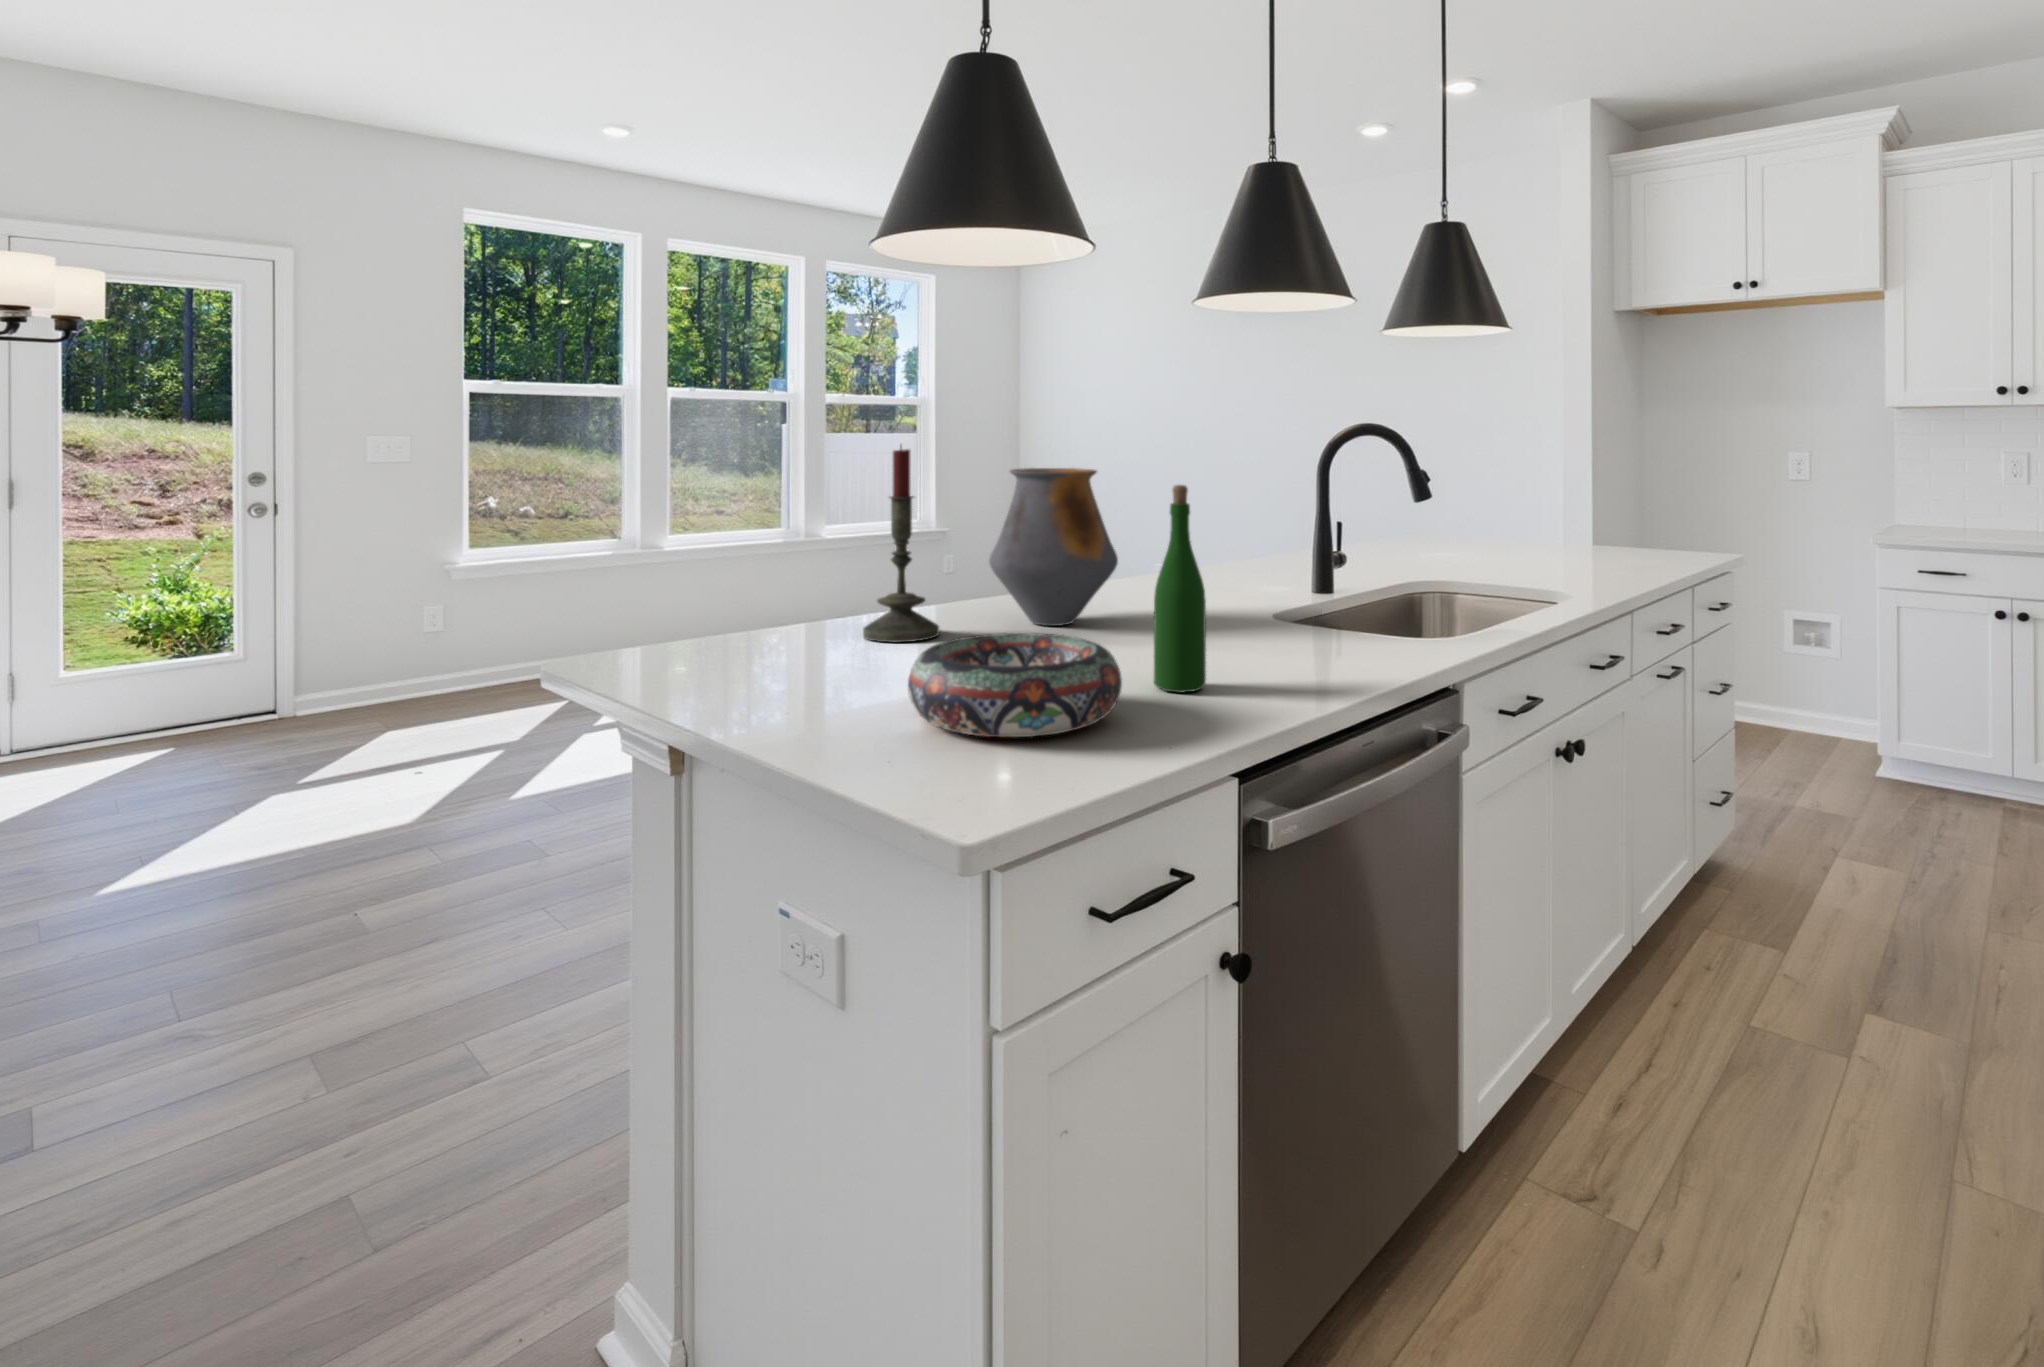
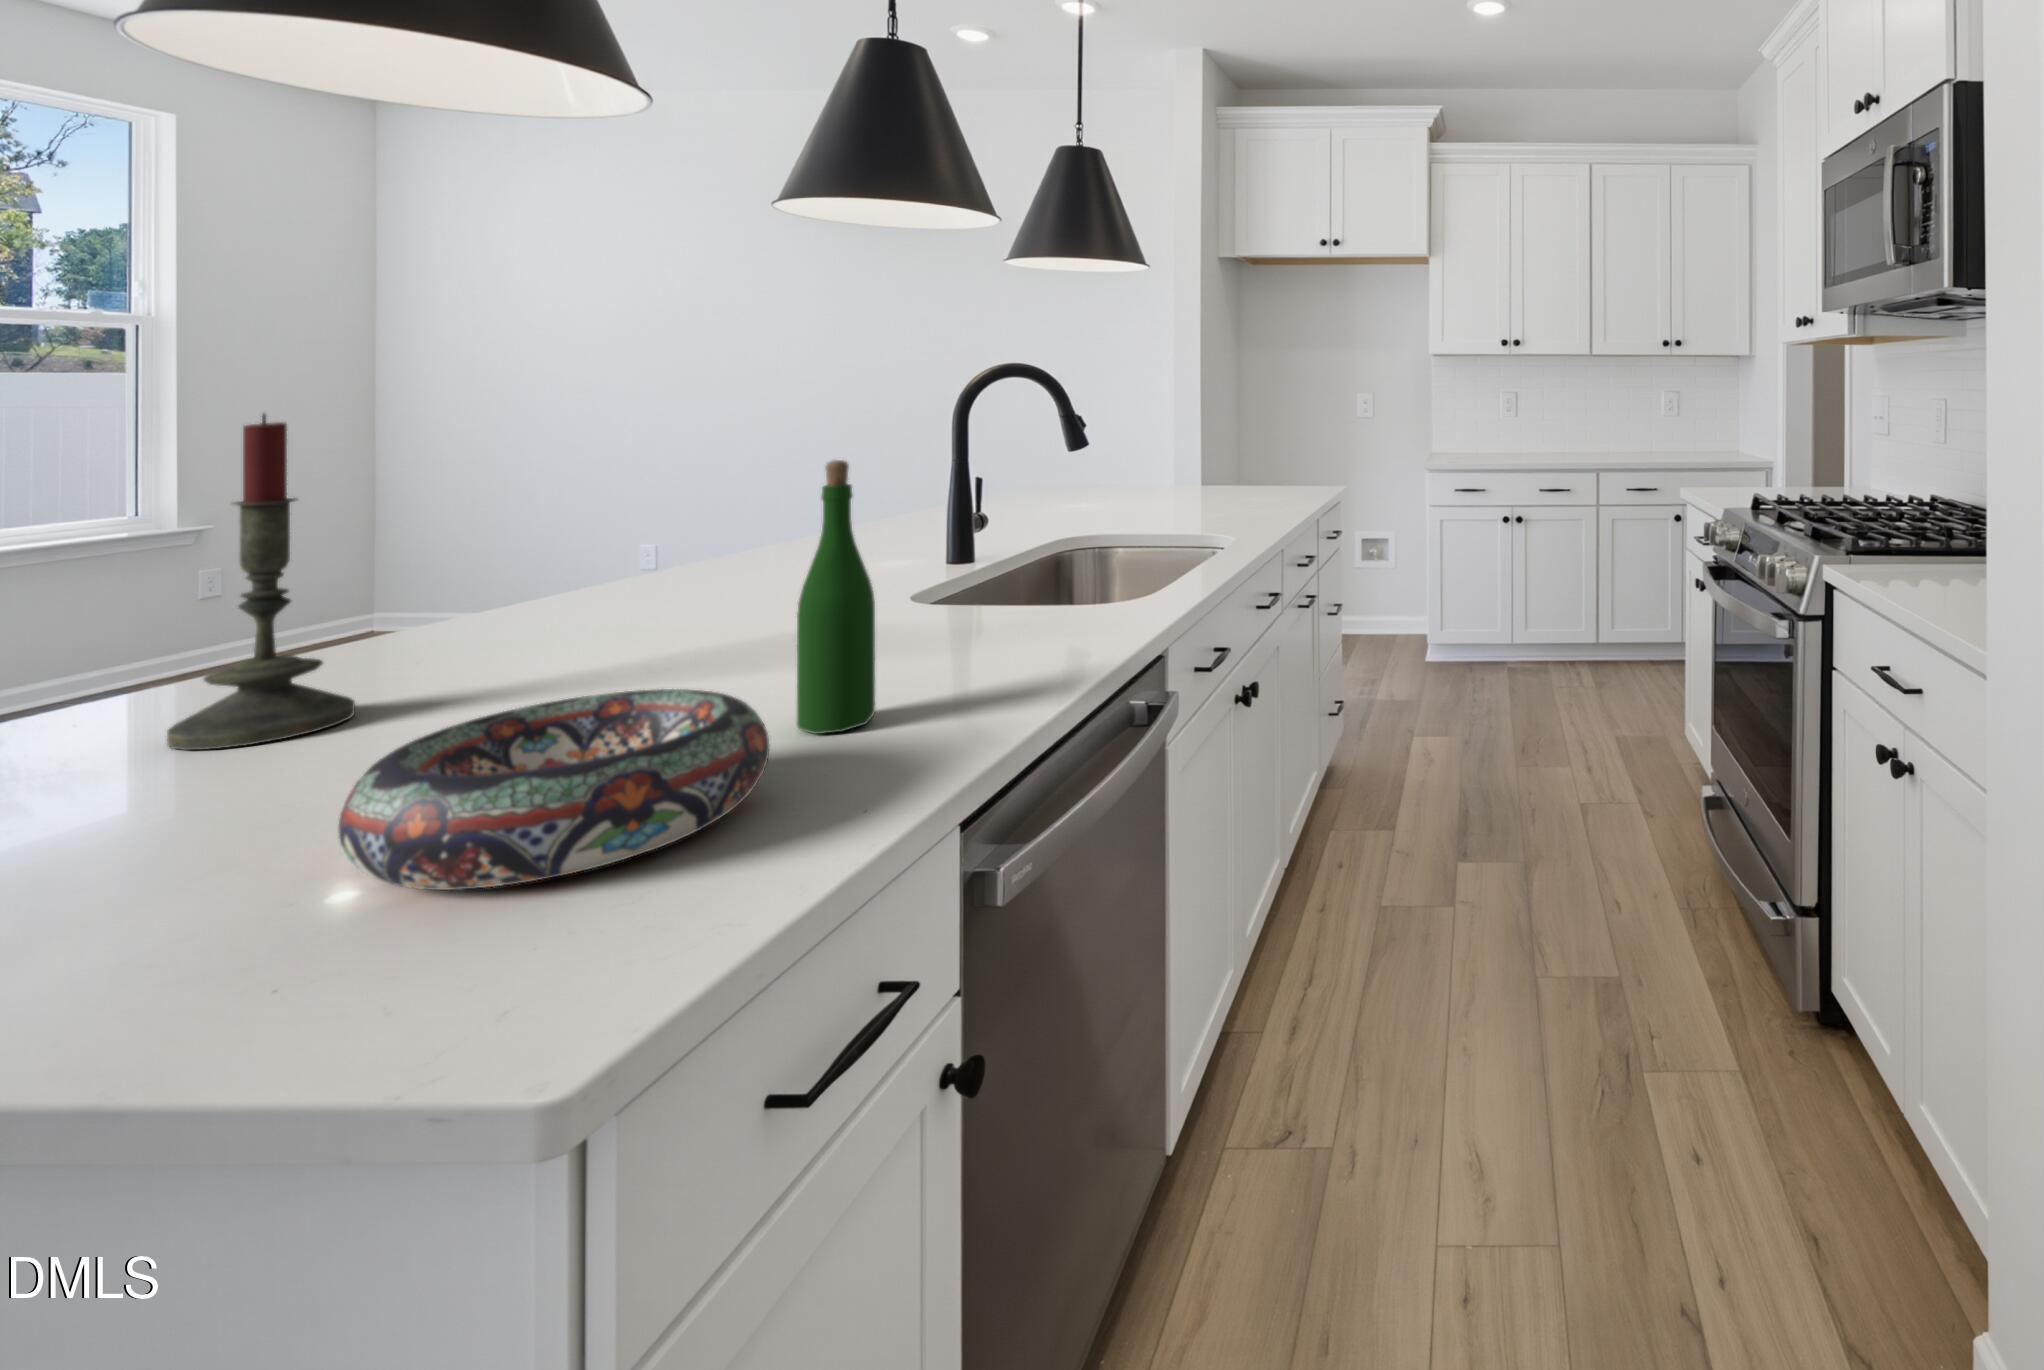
vase: present [989,468,1118,626] -> none [456,438,696,667]

